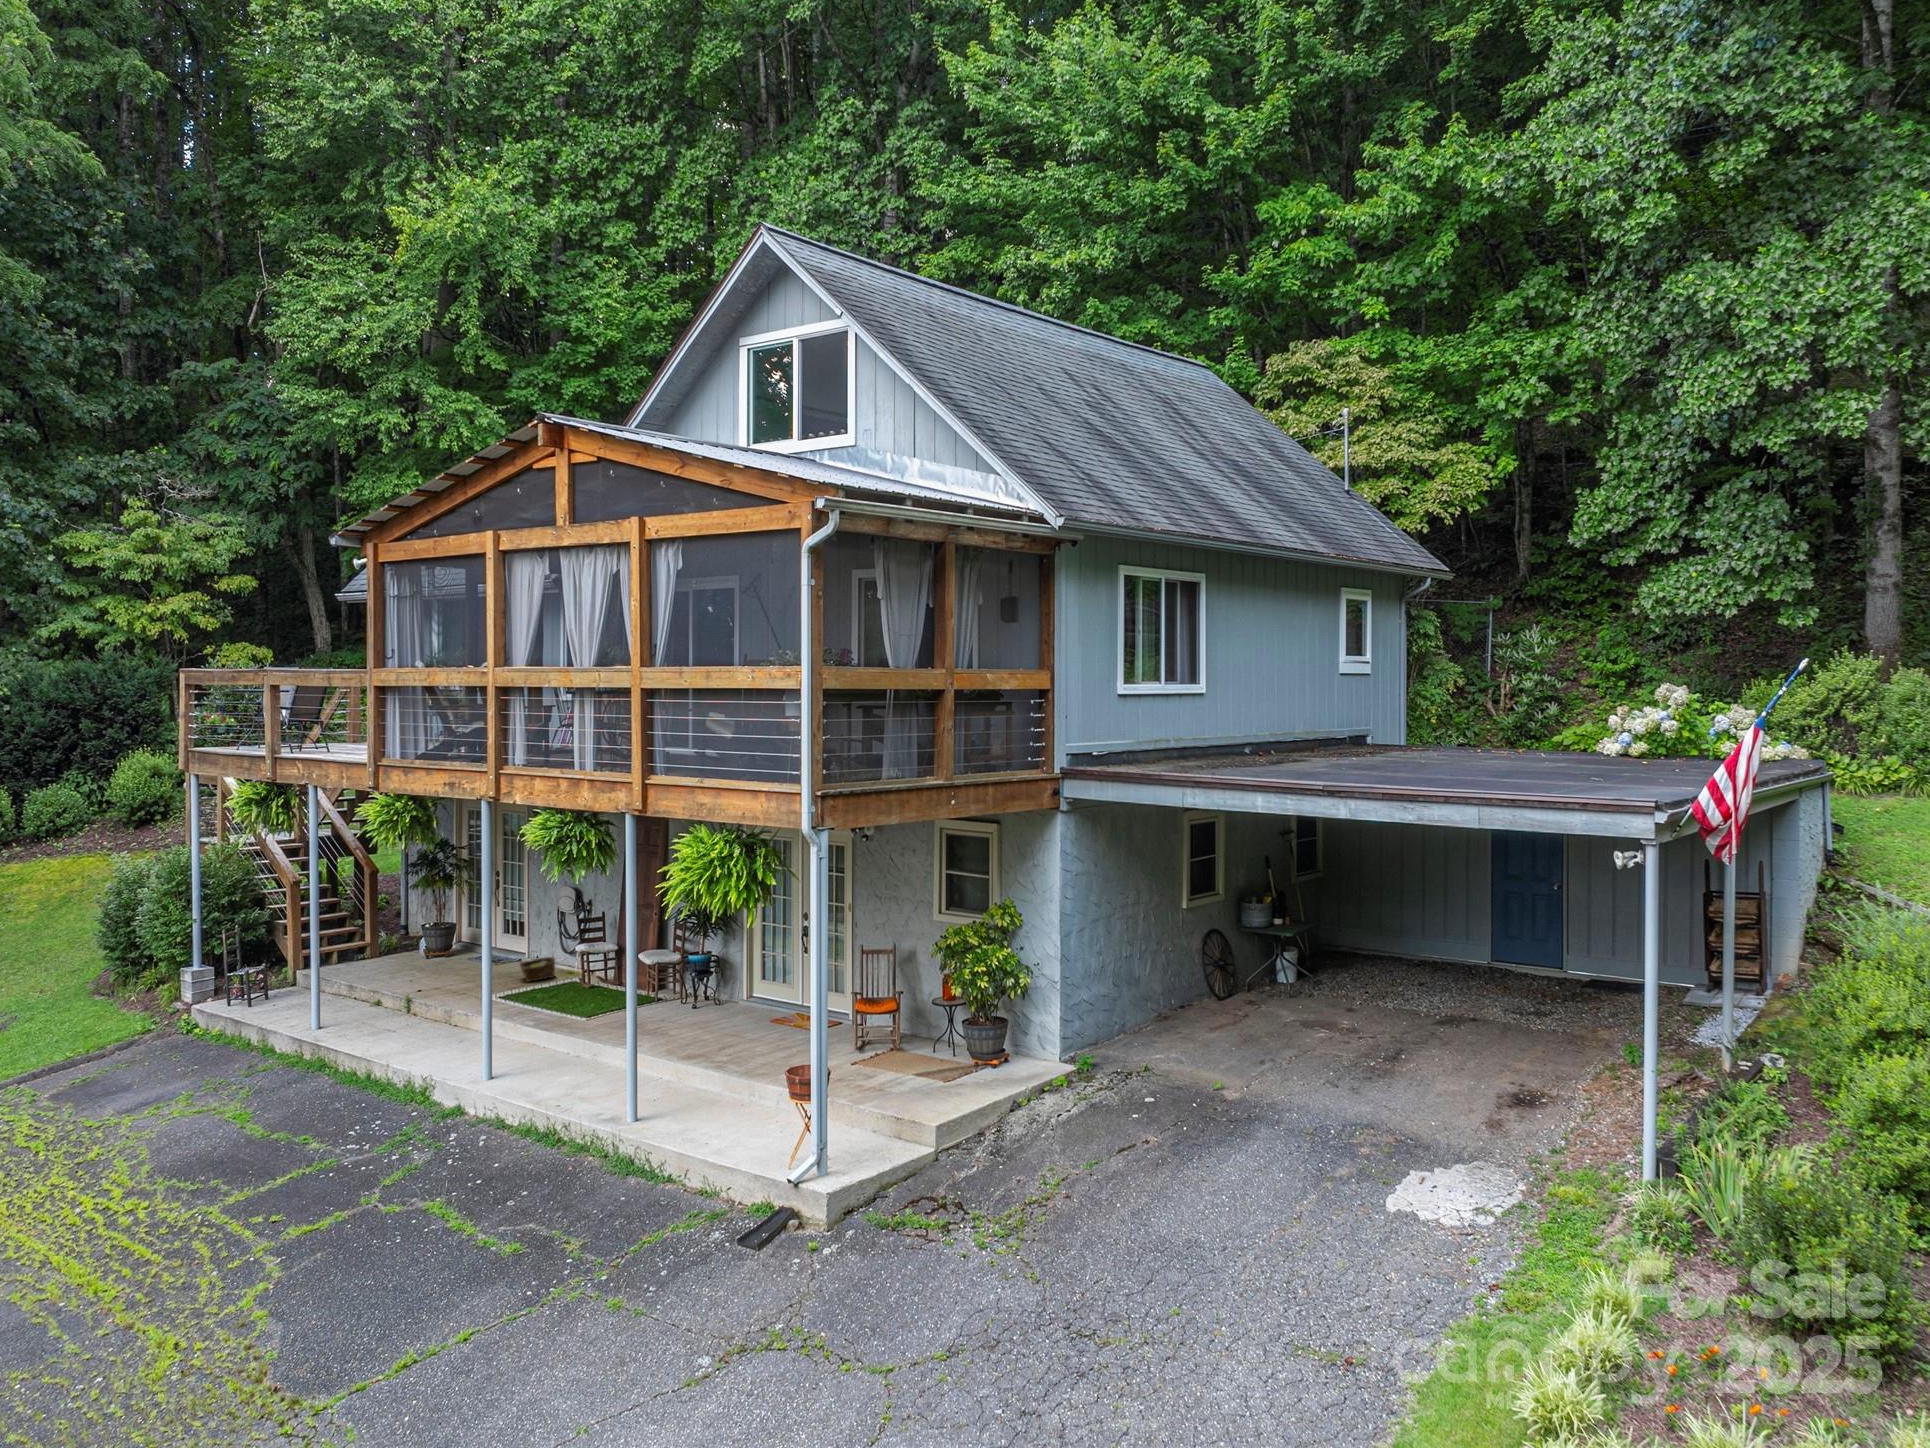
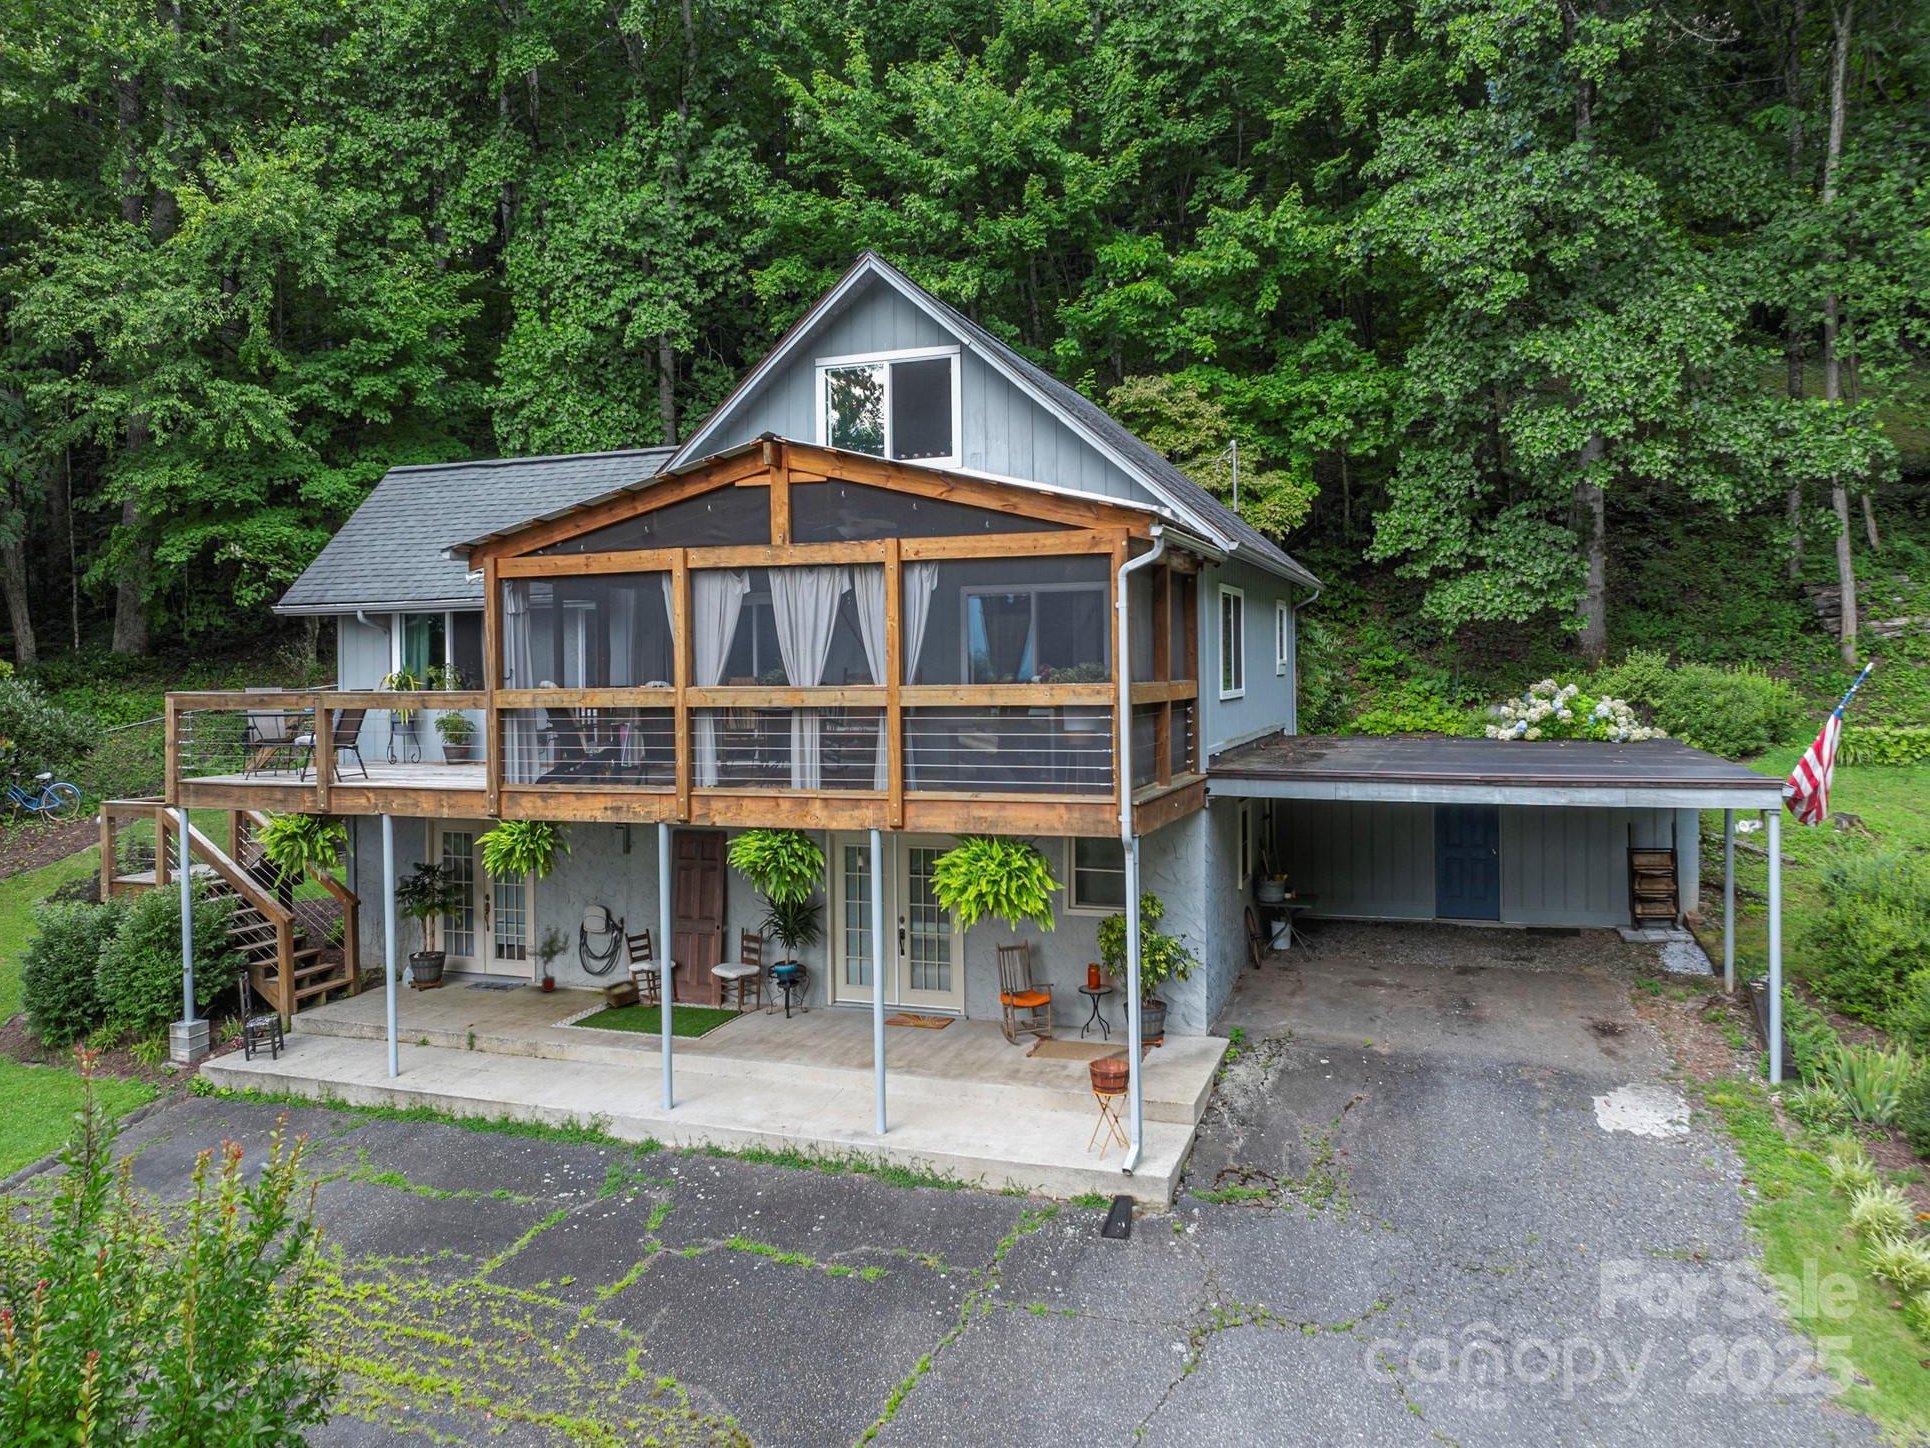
potted tree: none [476,898,517,963] -> present [525,924,570,992]

